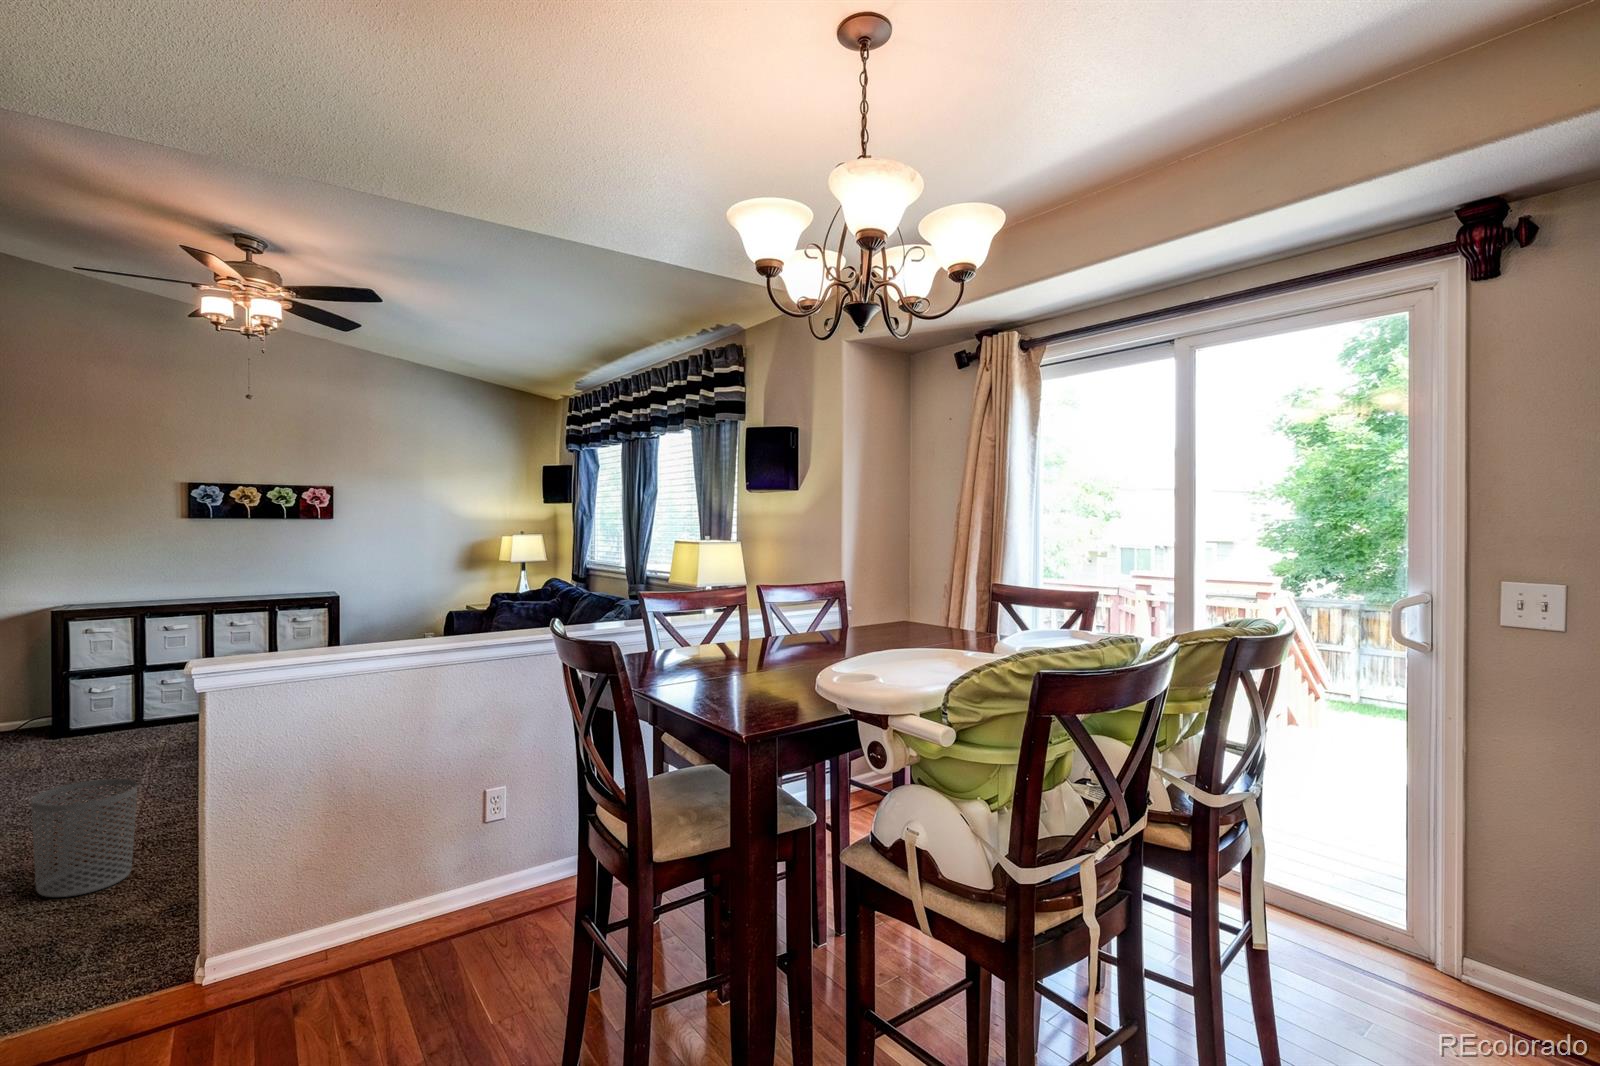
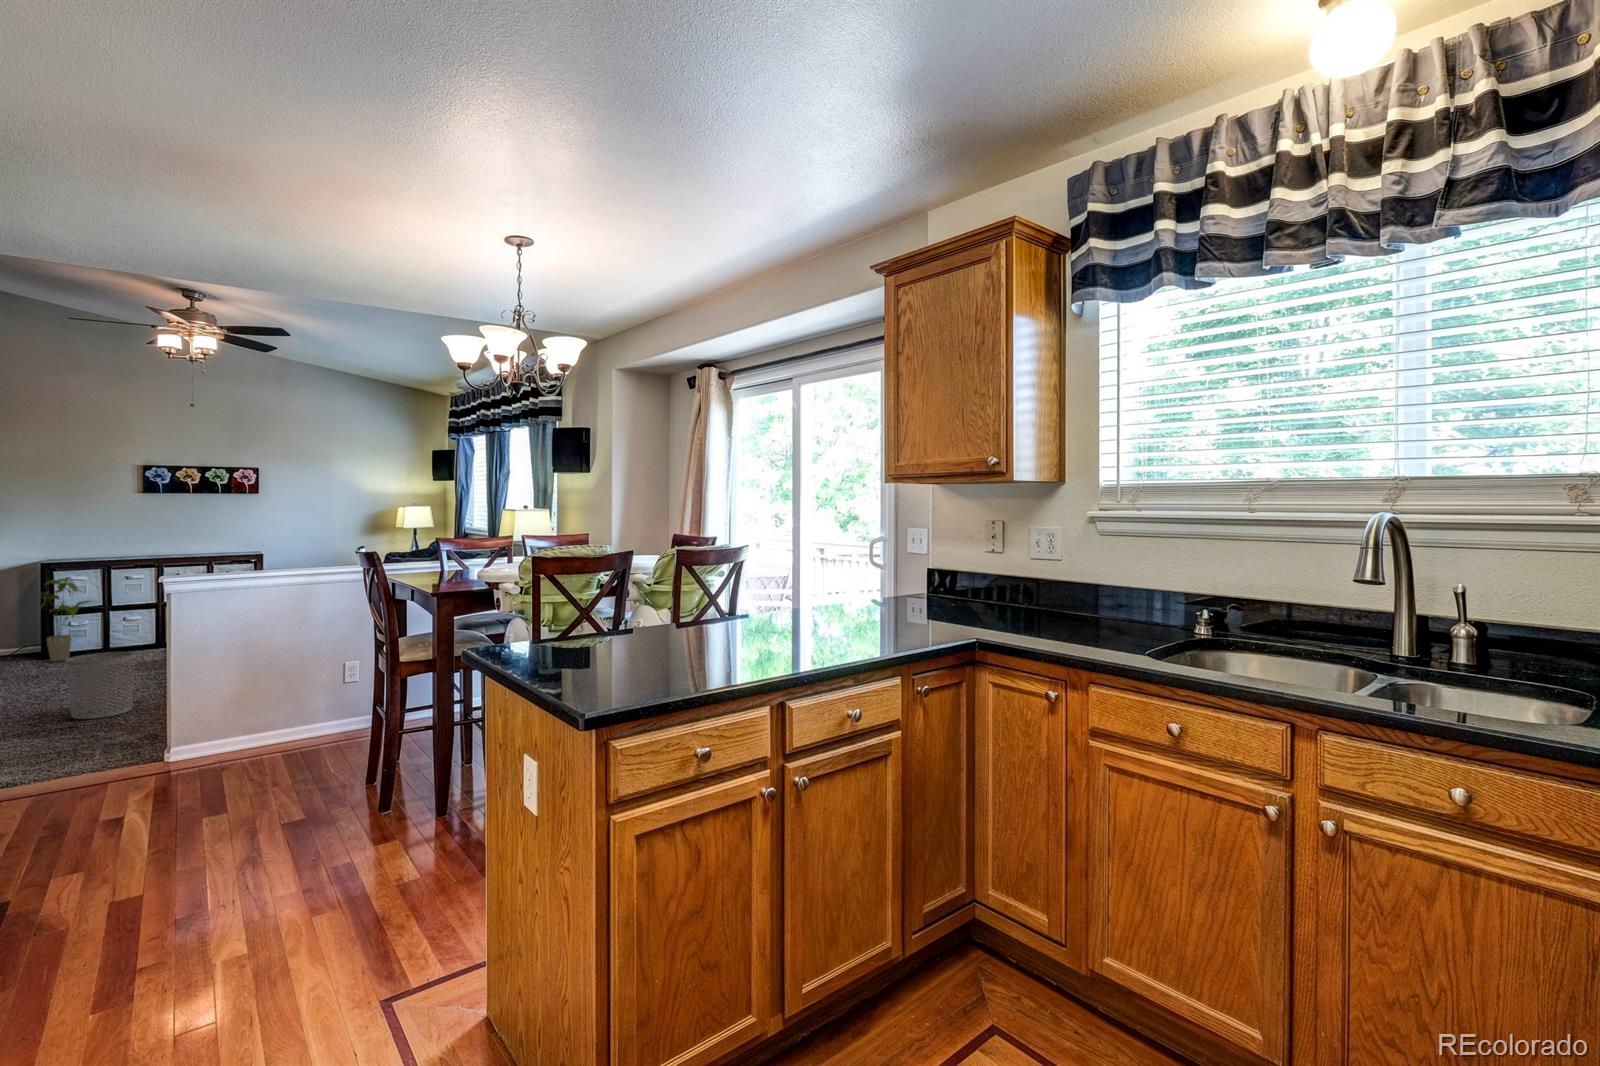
house plant: none [43,635,123,750] -> present [39,578,90,662]

